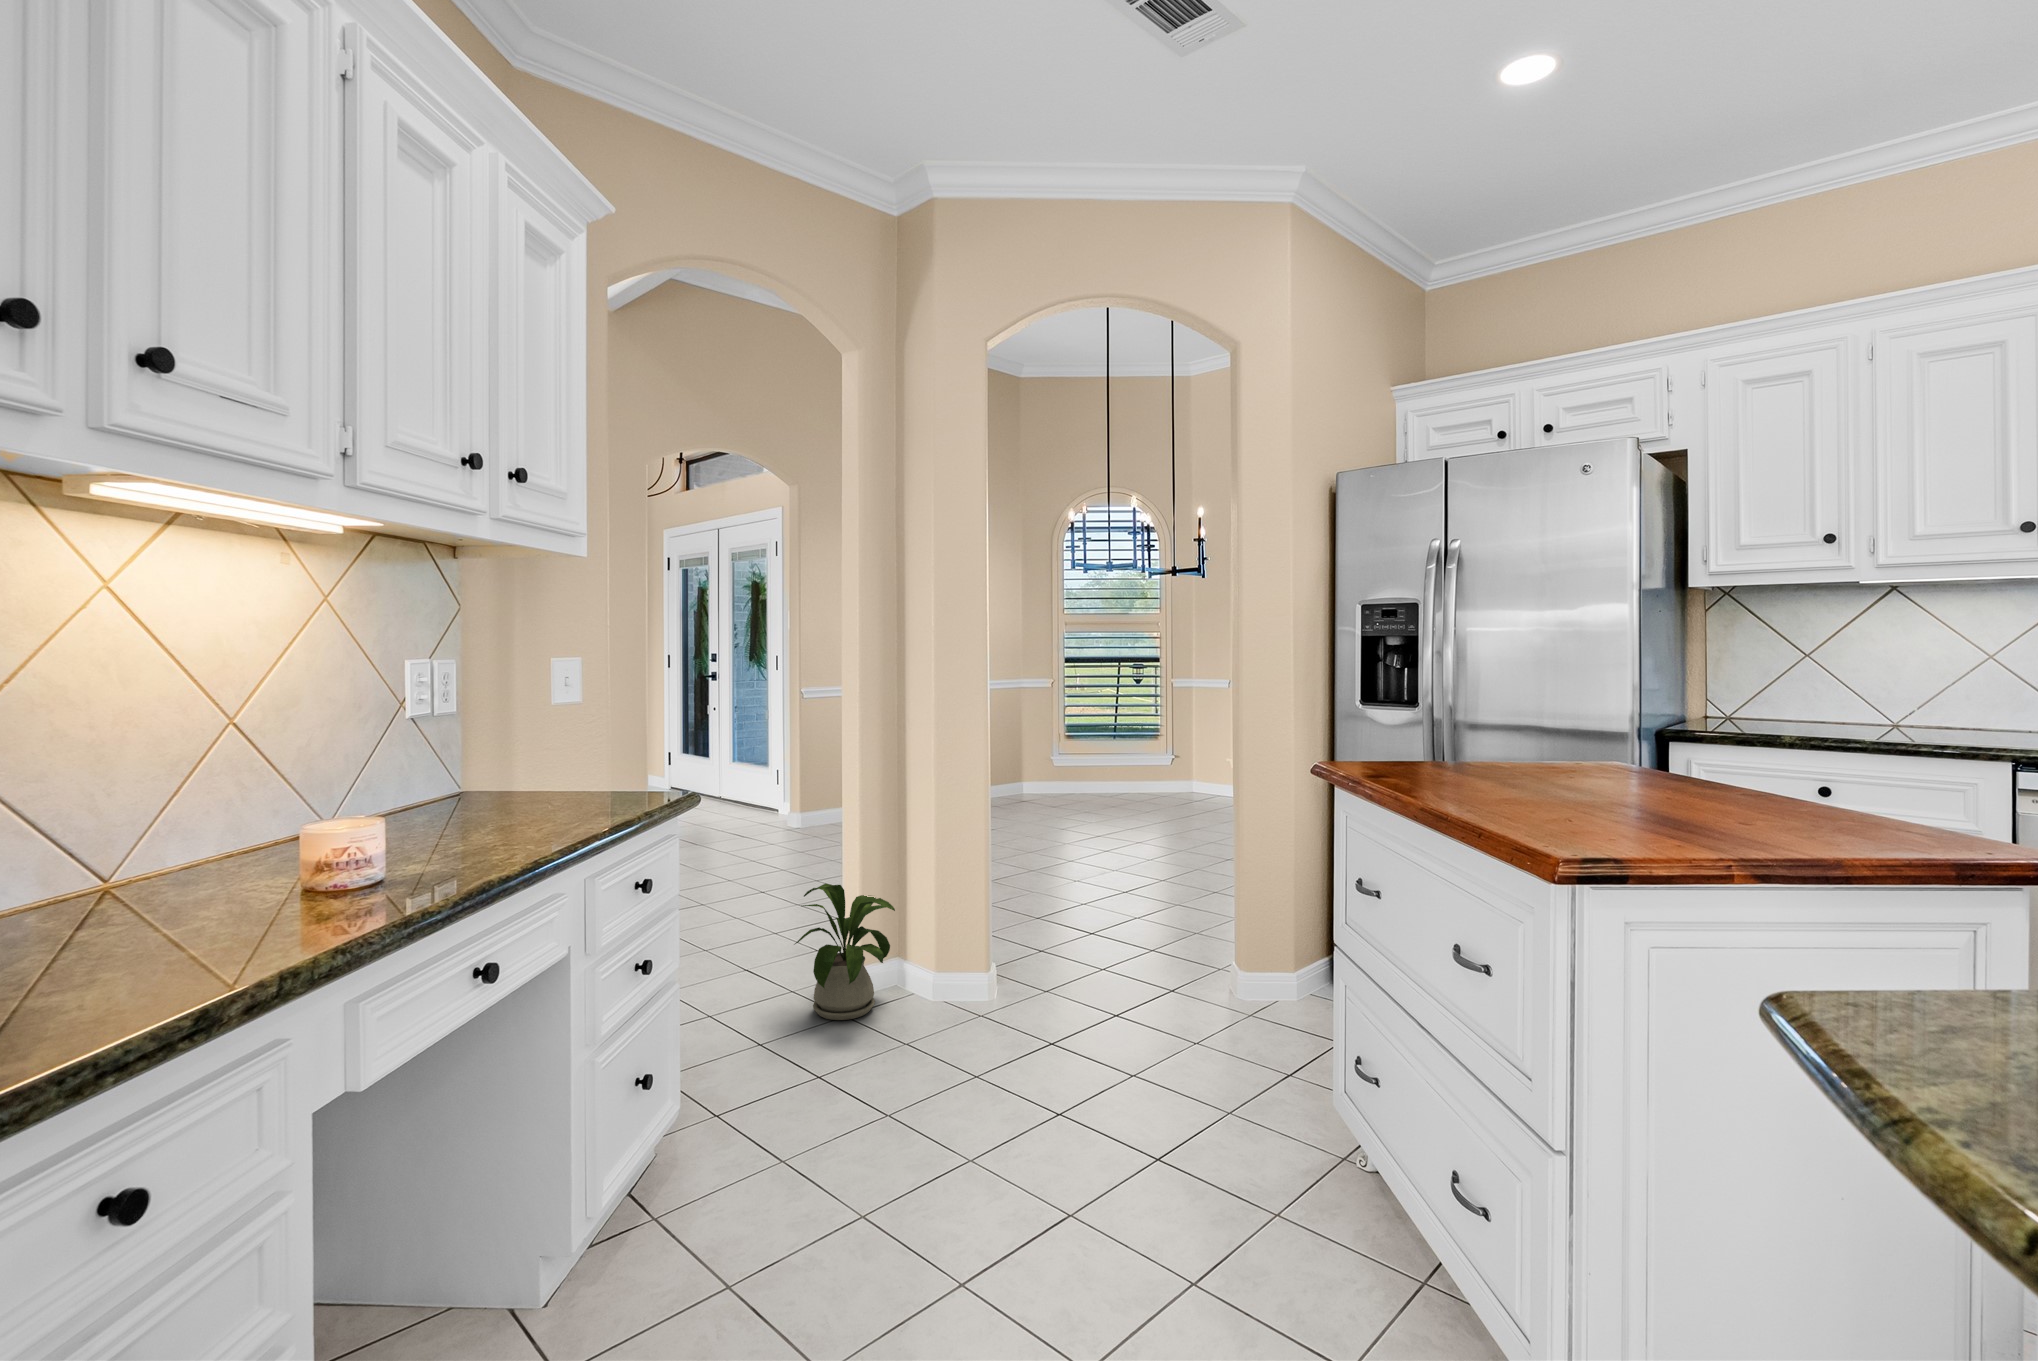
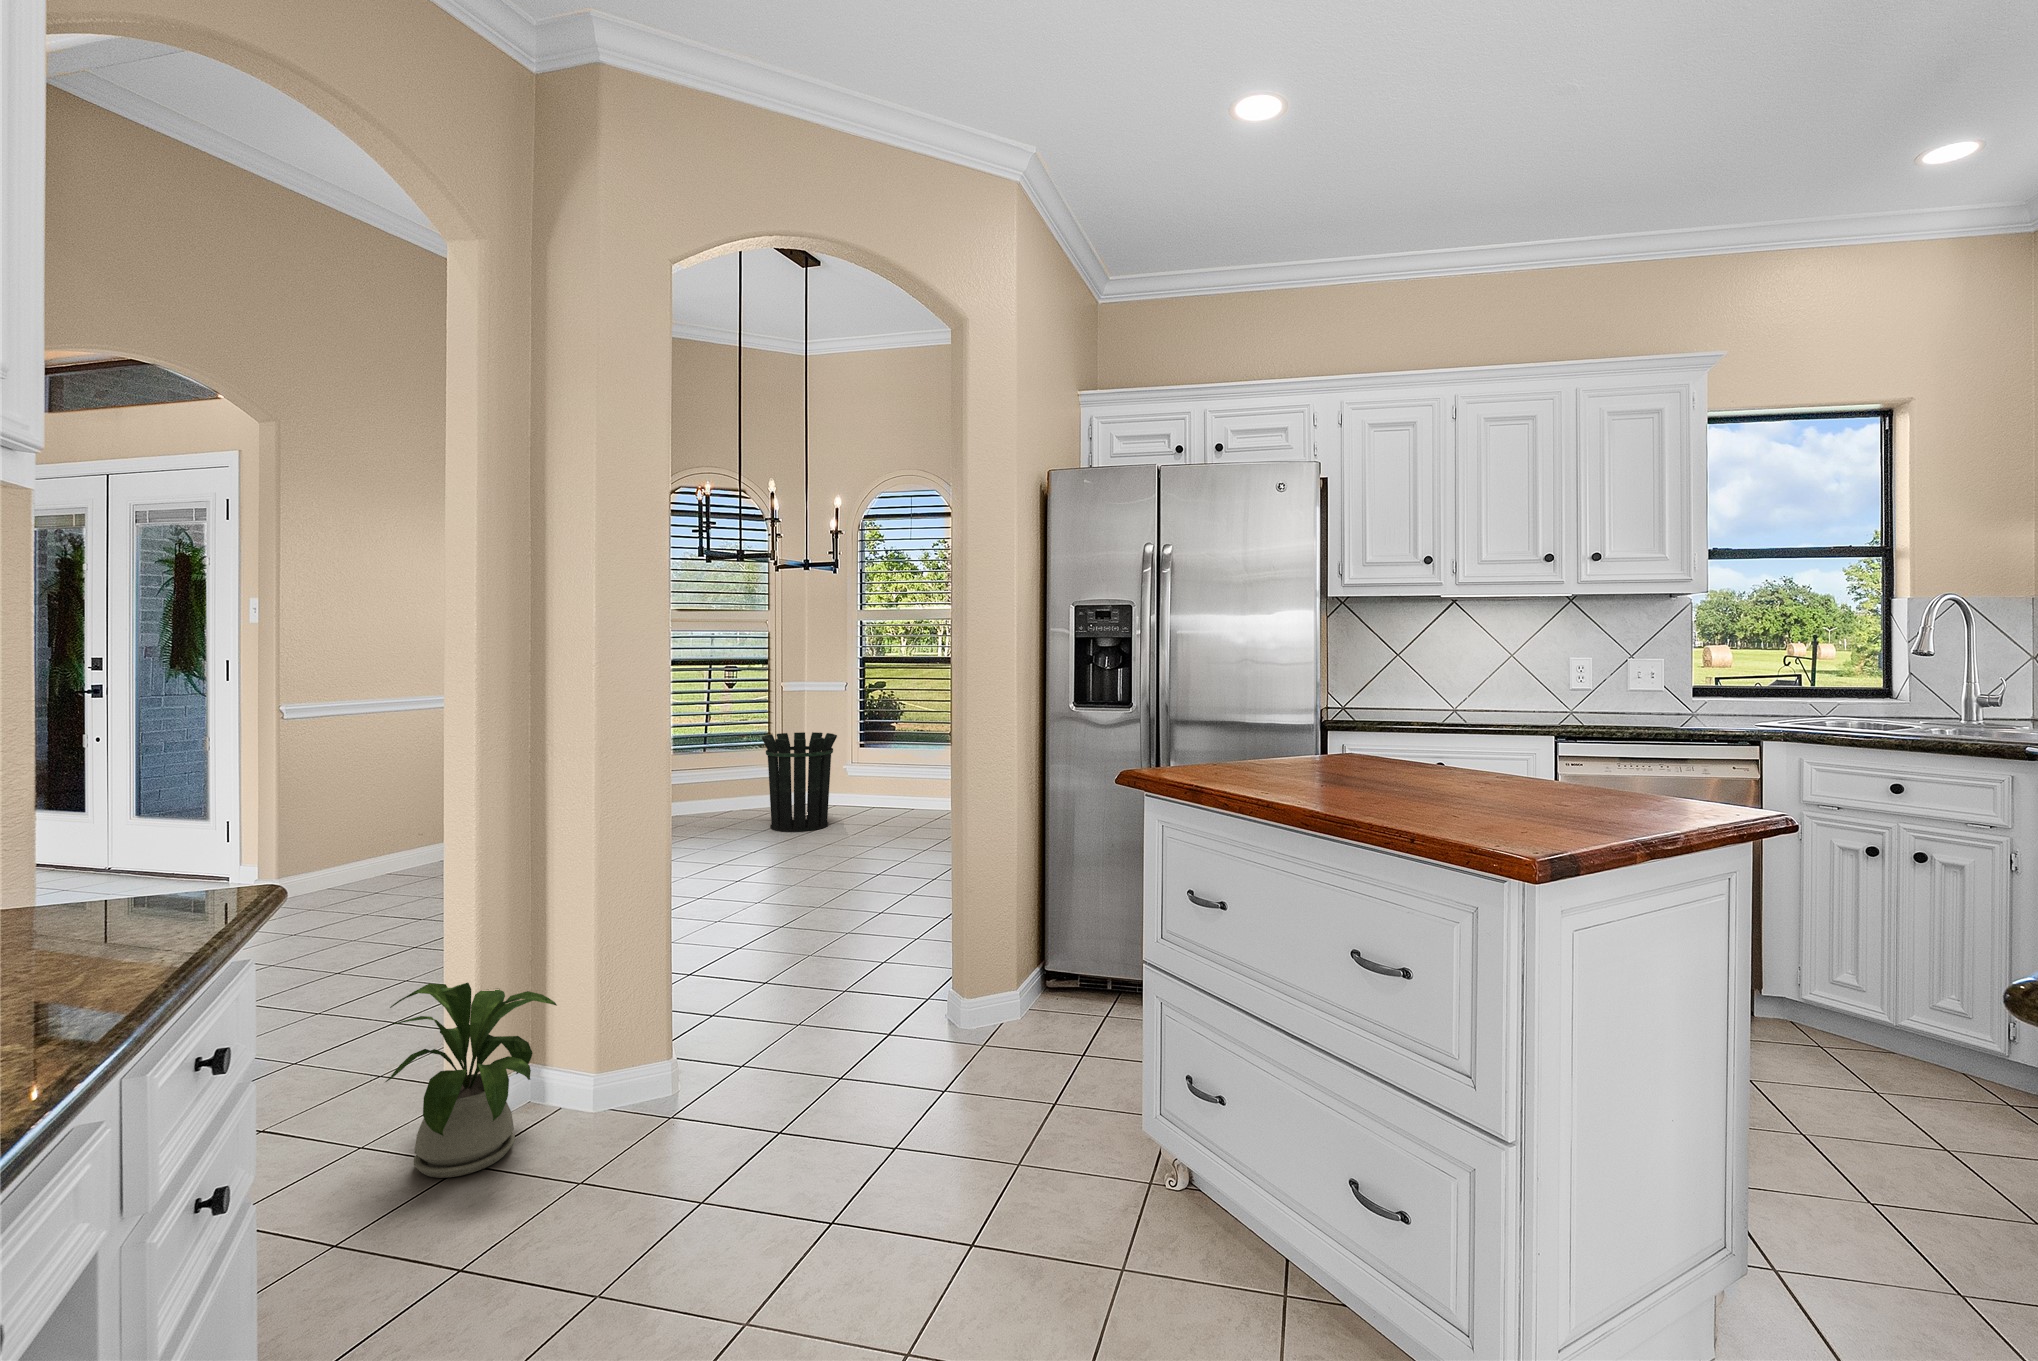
waste bin: none [1142,723,1209,812] -> present [762,732,837,832]

